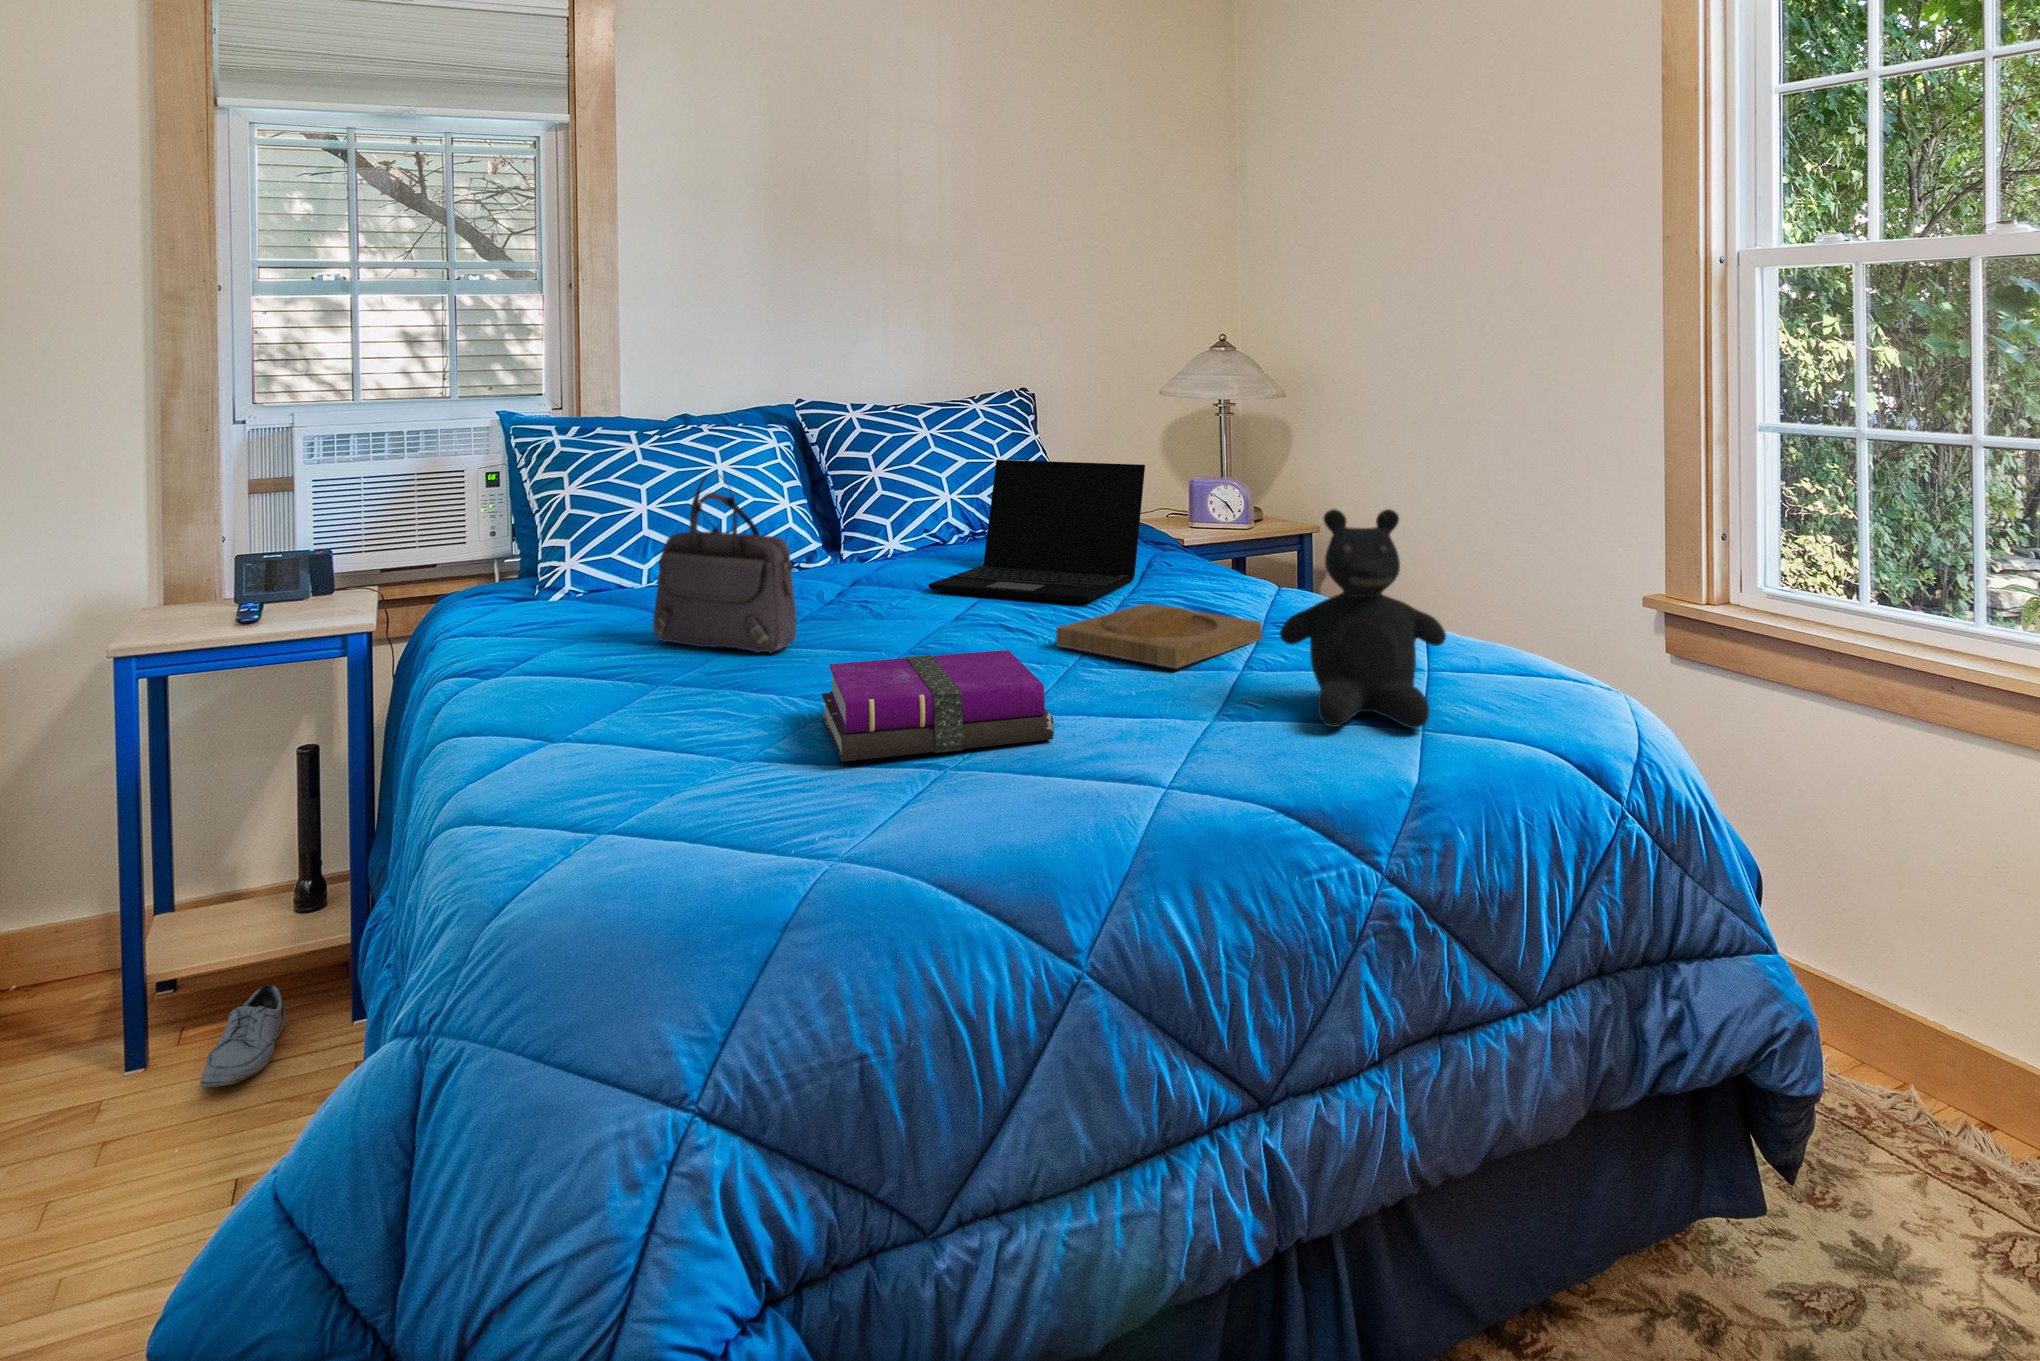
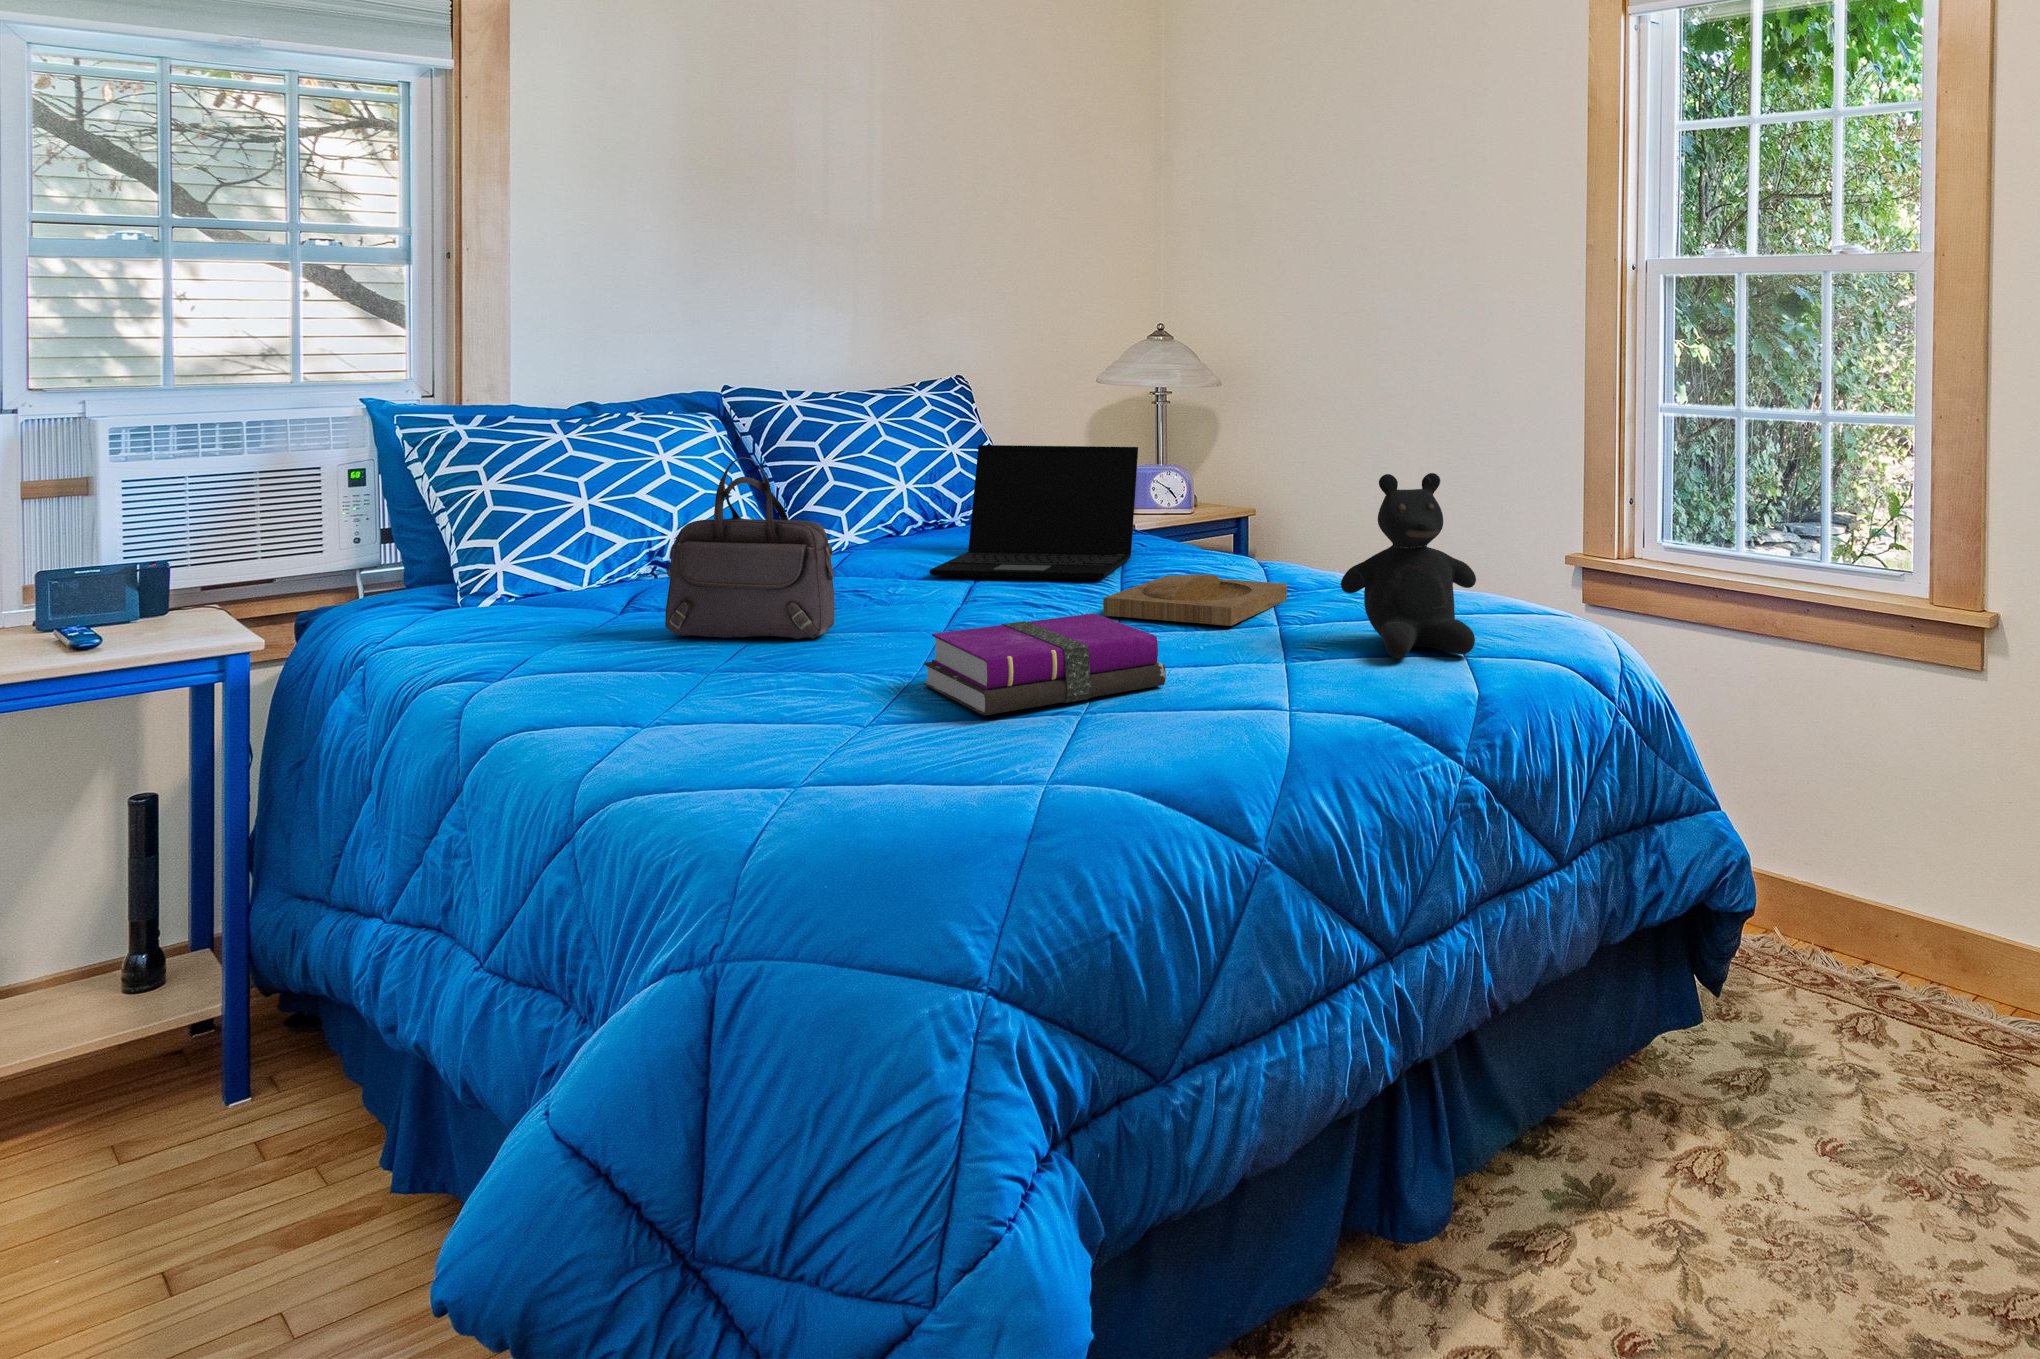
shoe: present [201,985,287,1087] -> none [56,1082,142,1199]

